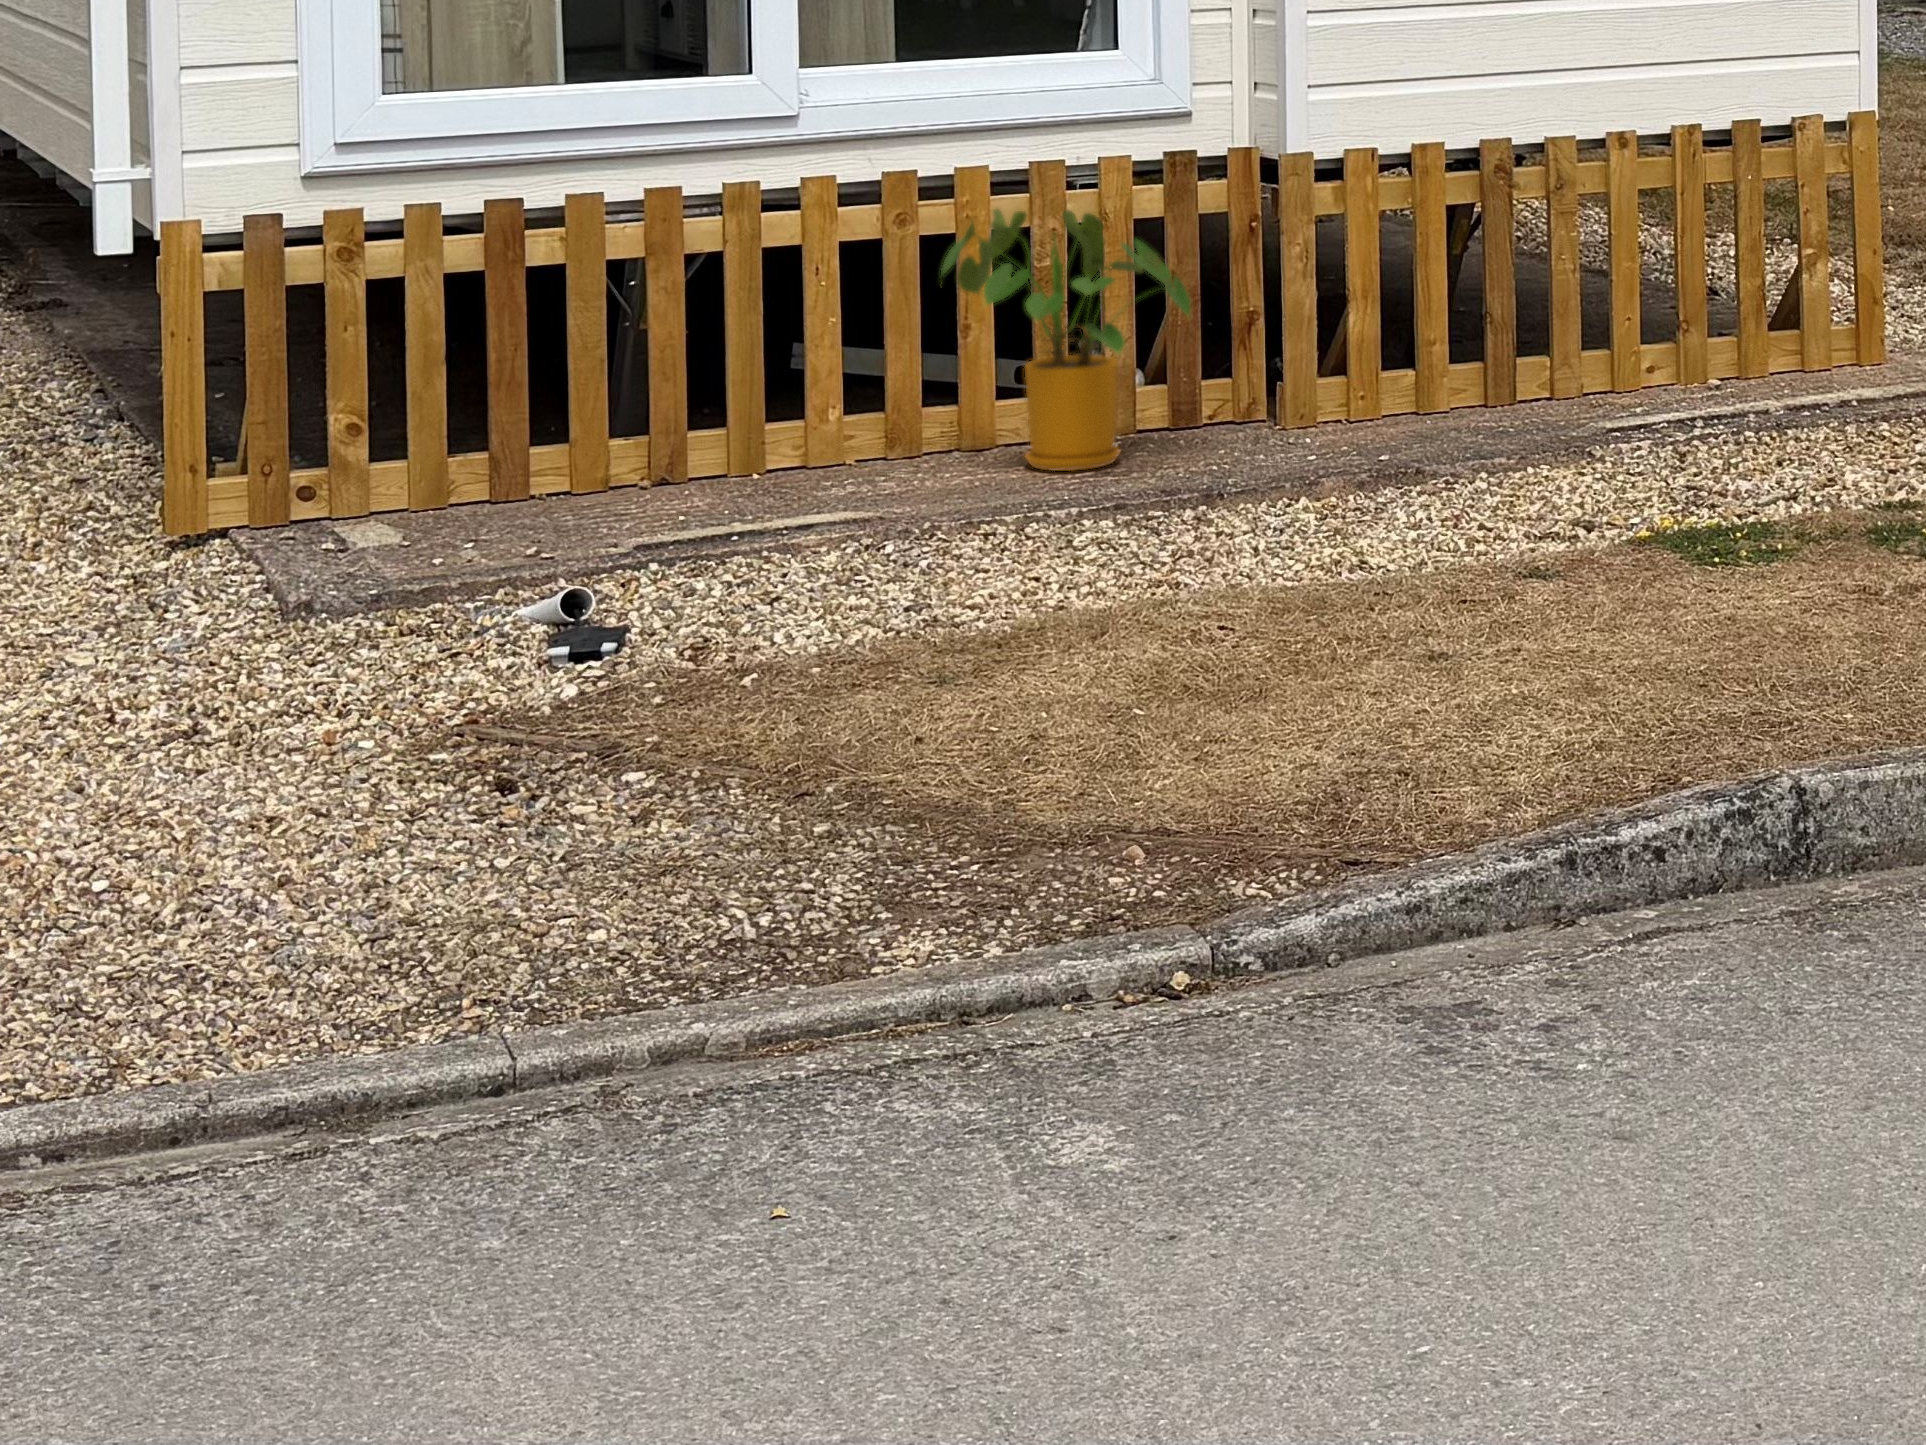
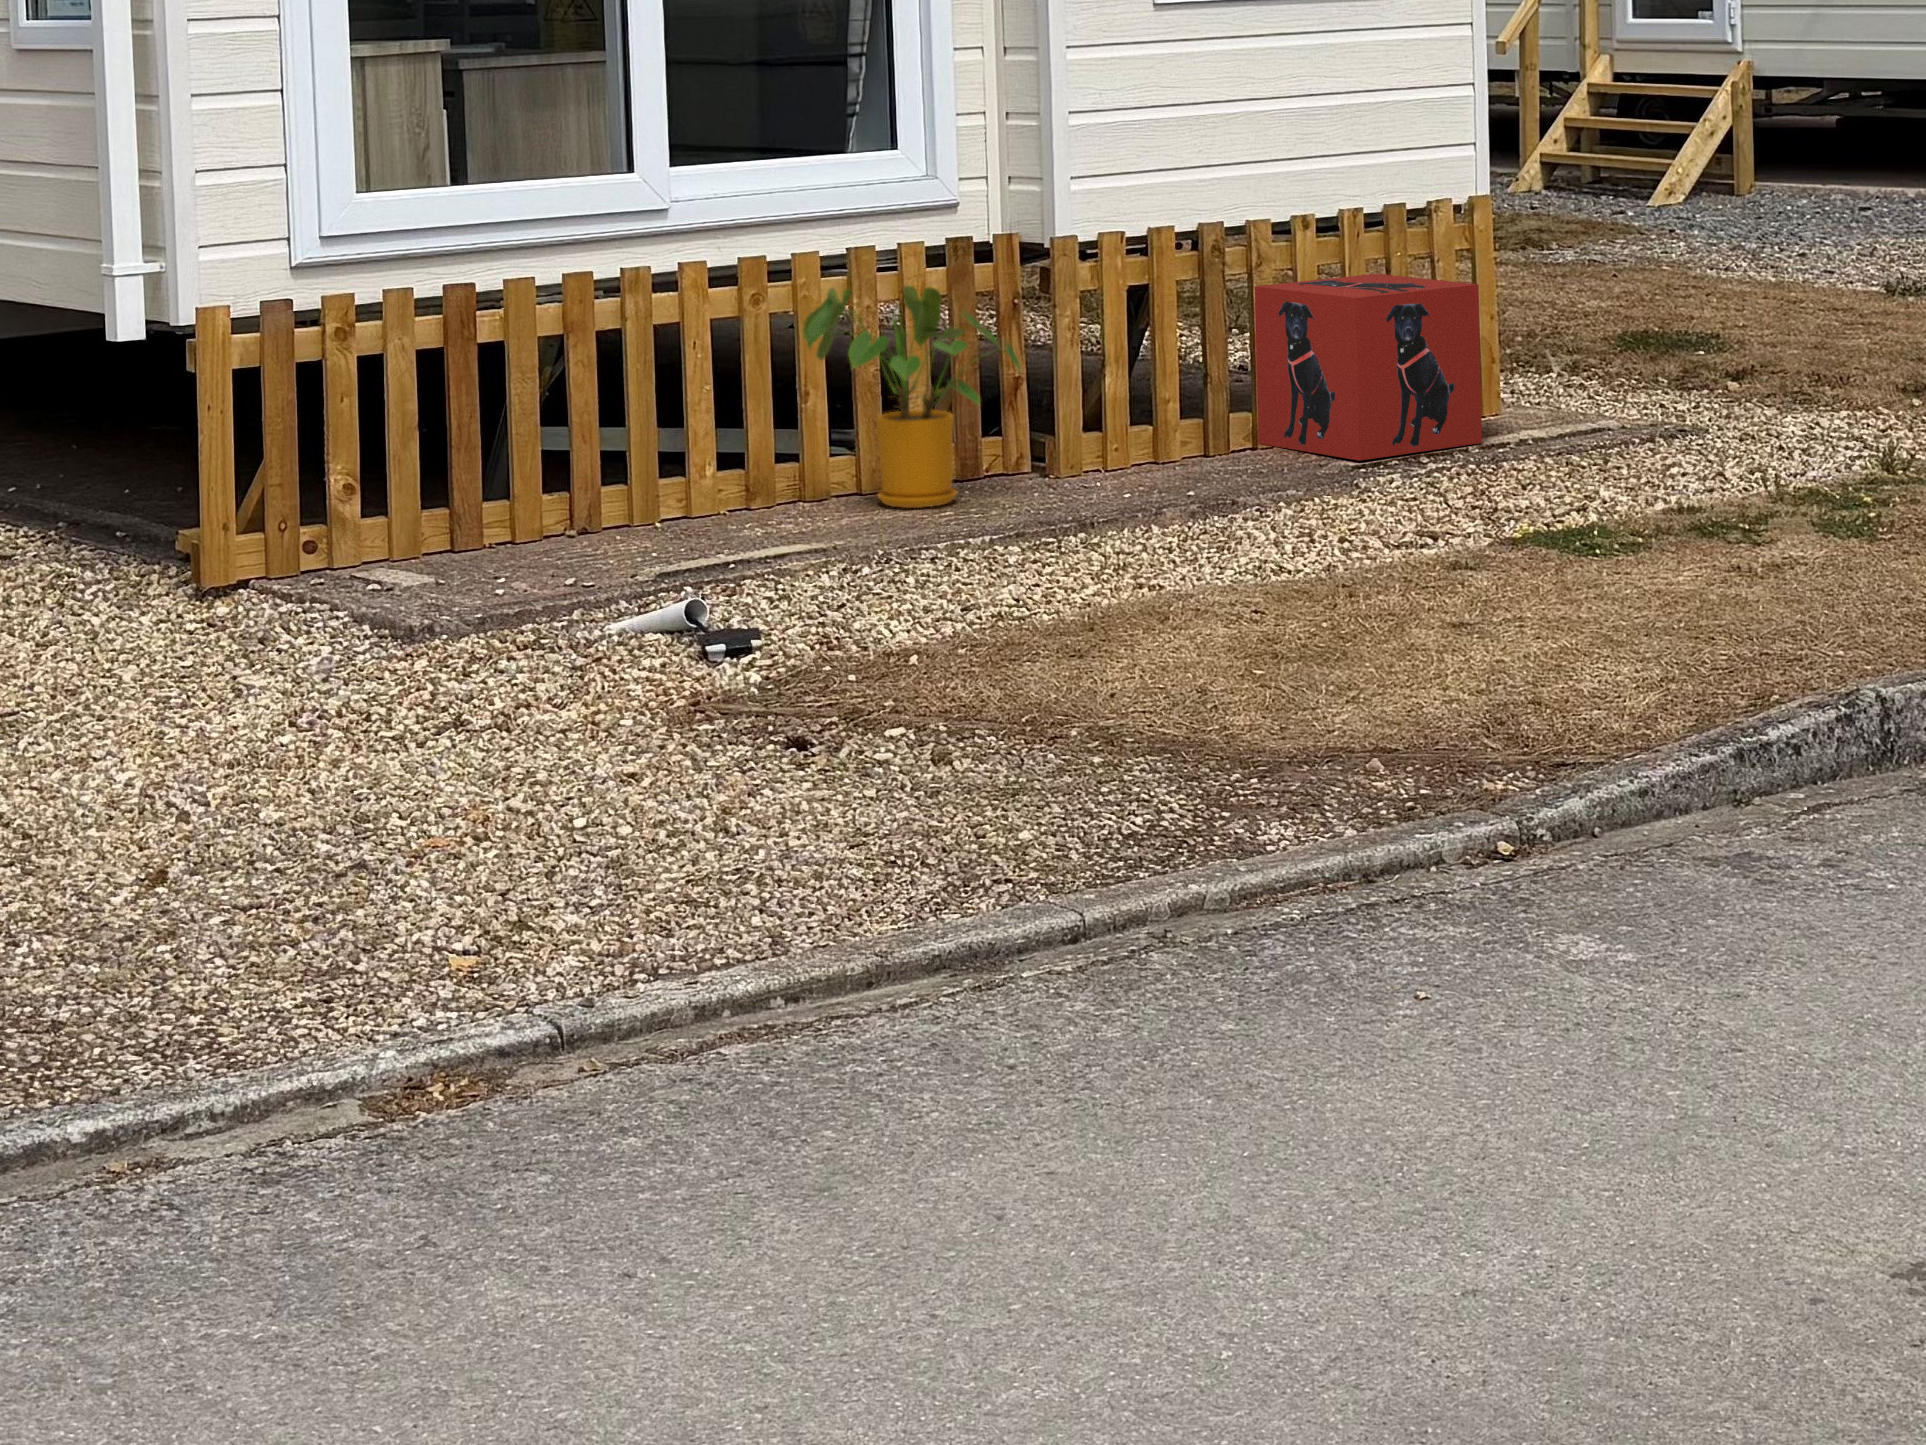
storage box: none [1553,203,1804,427] -> present [1255,274,1482,461]

